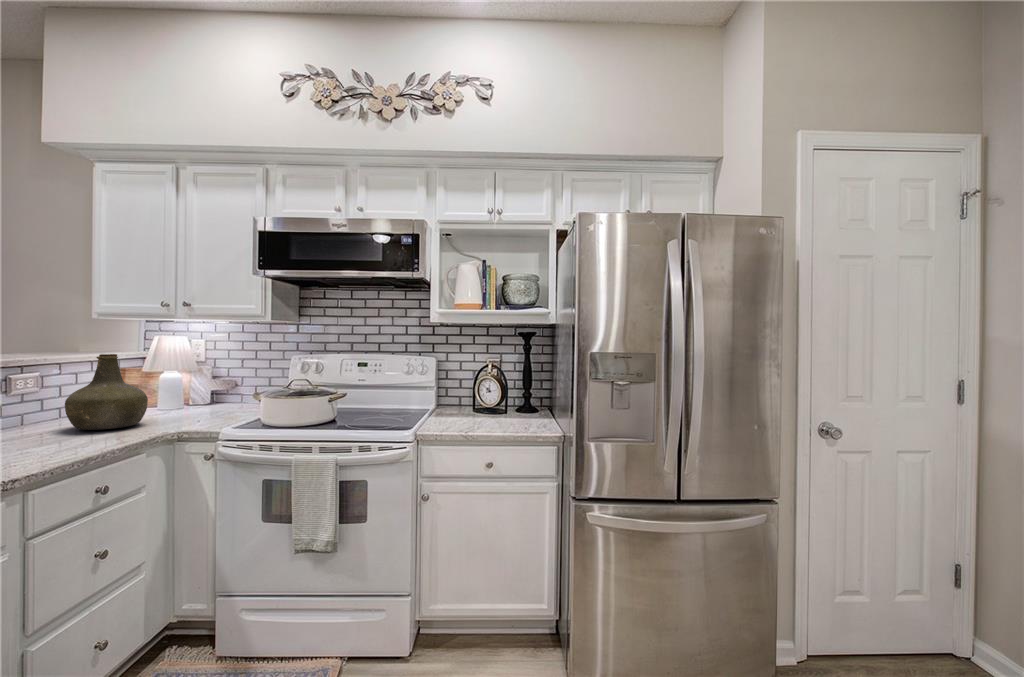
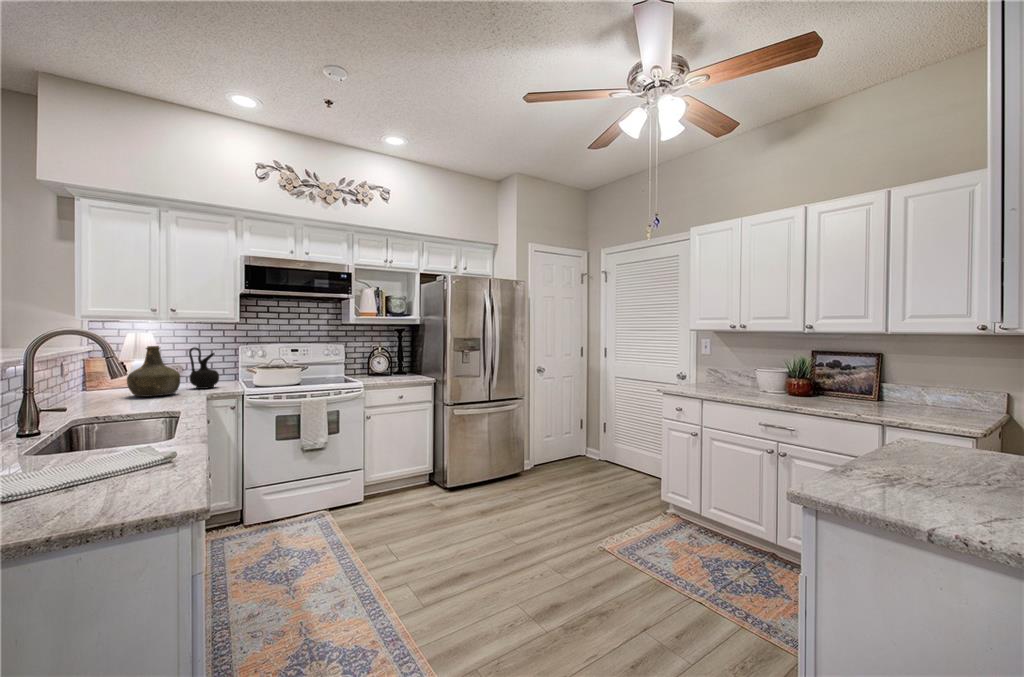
ceramic jug: none [189,357,232,418] -> present [189,347,219,389]

